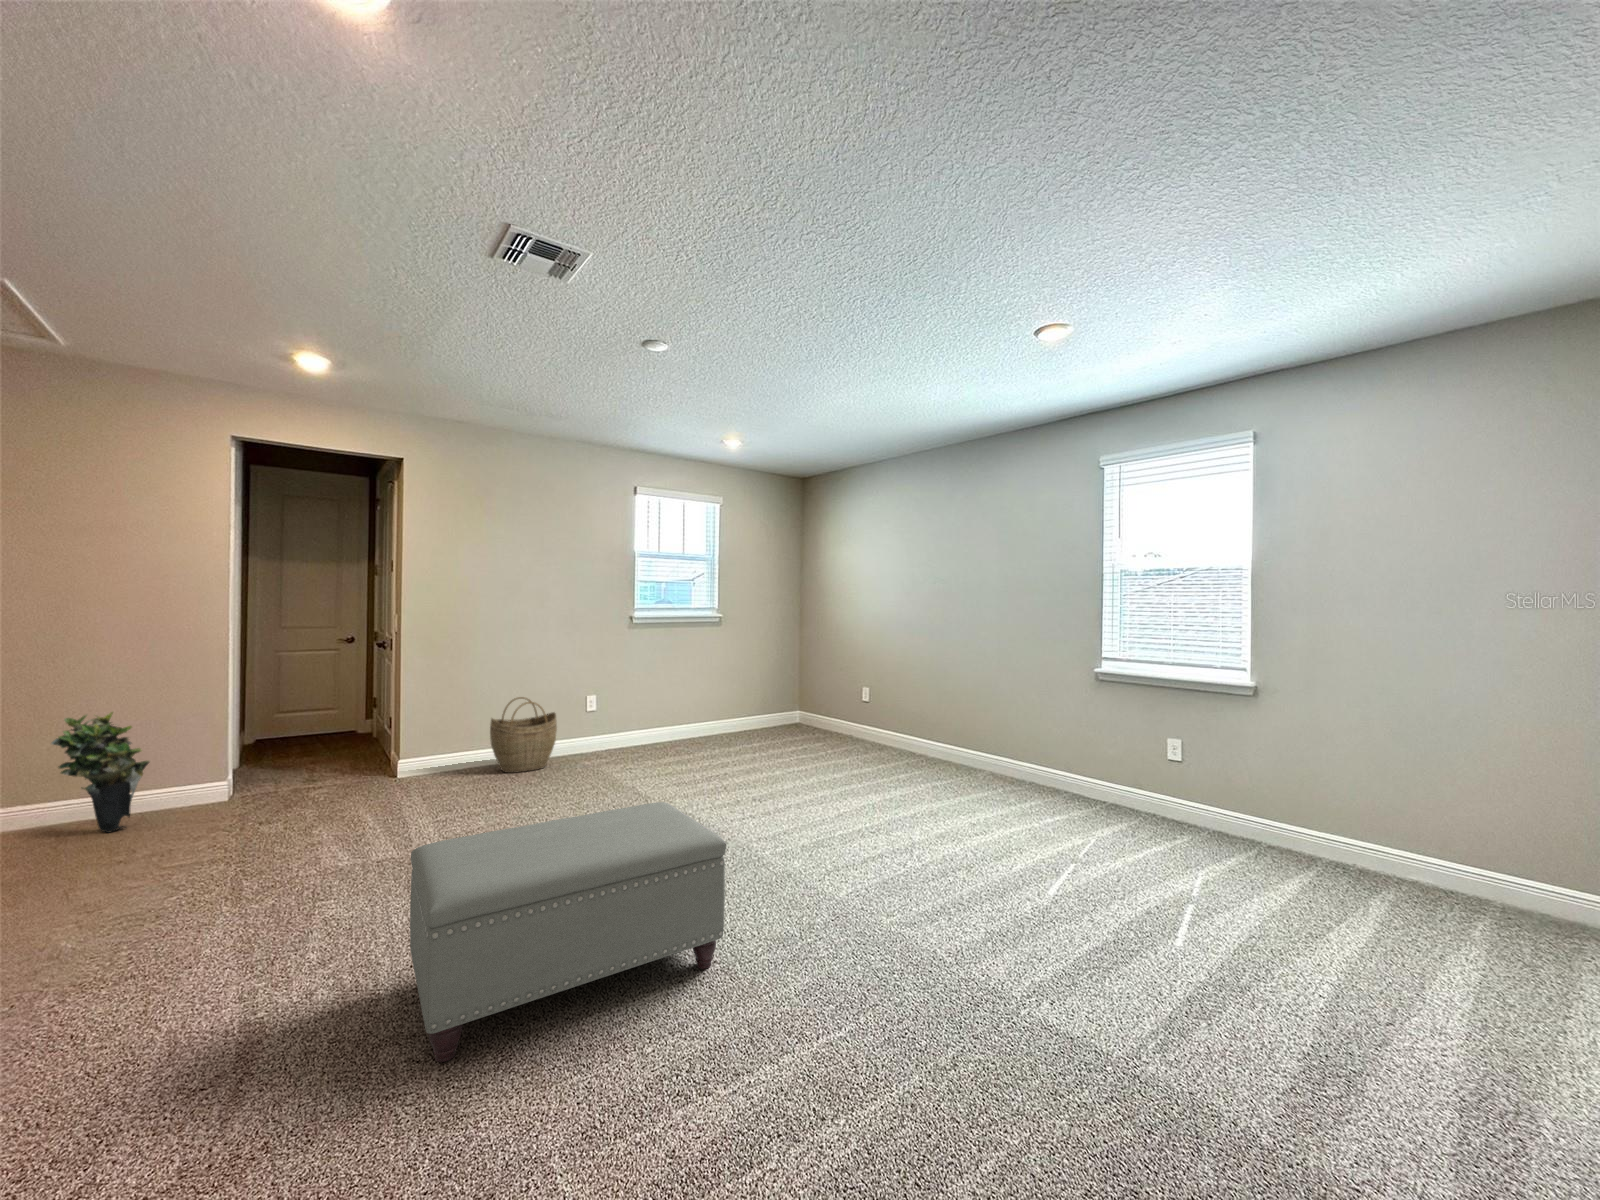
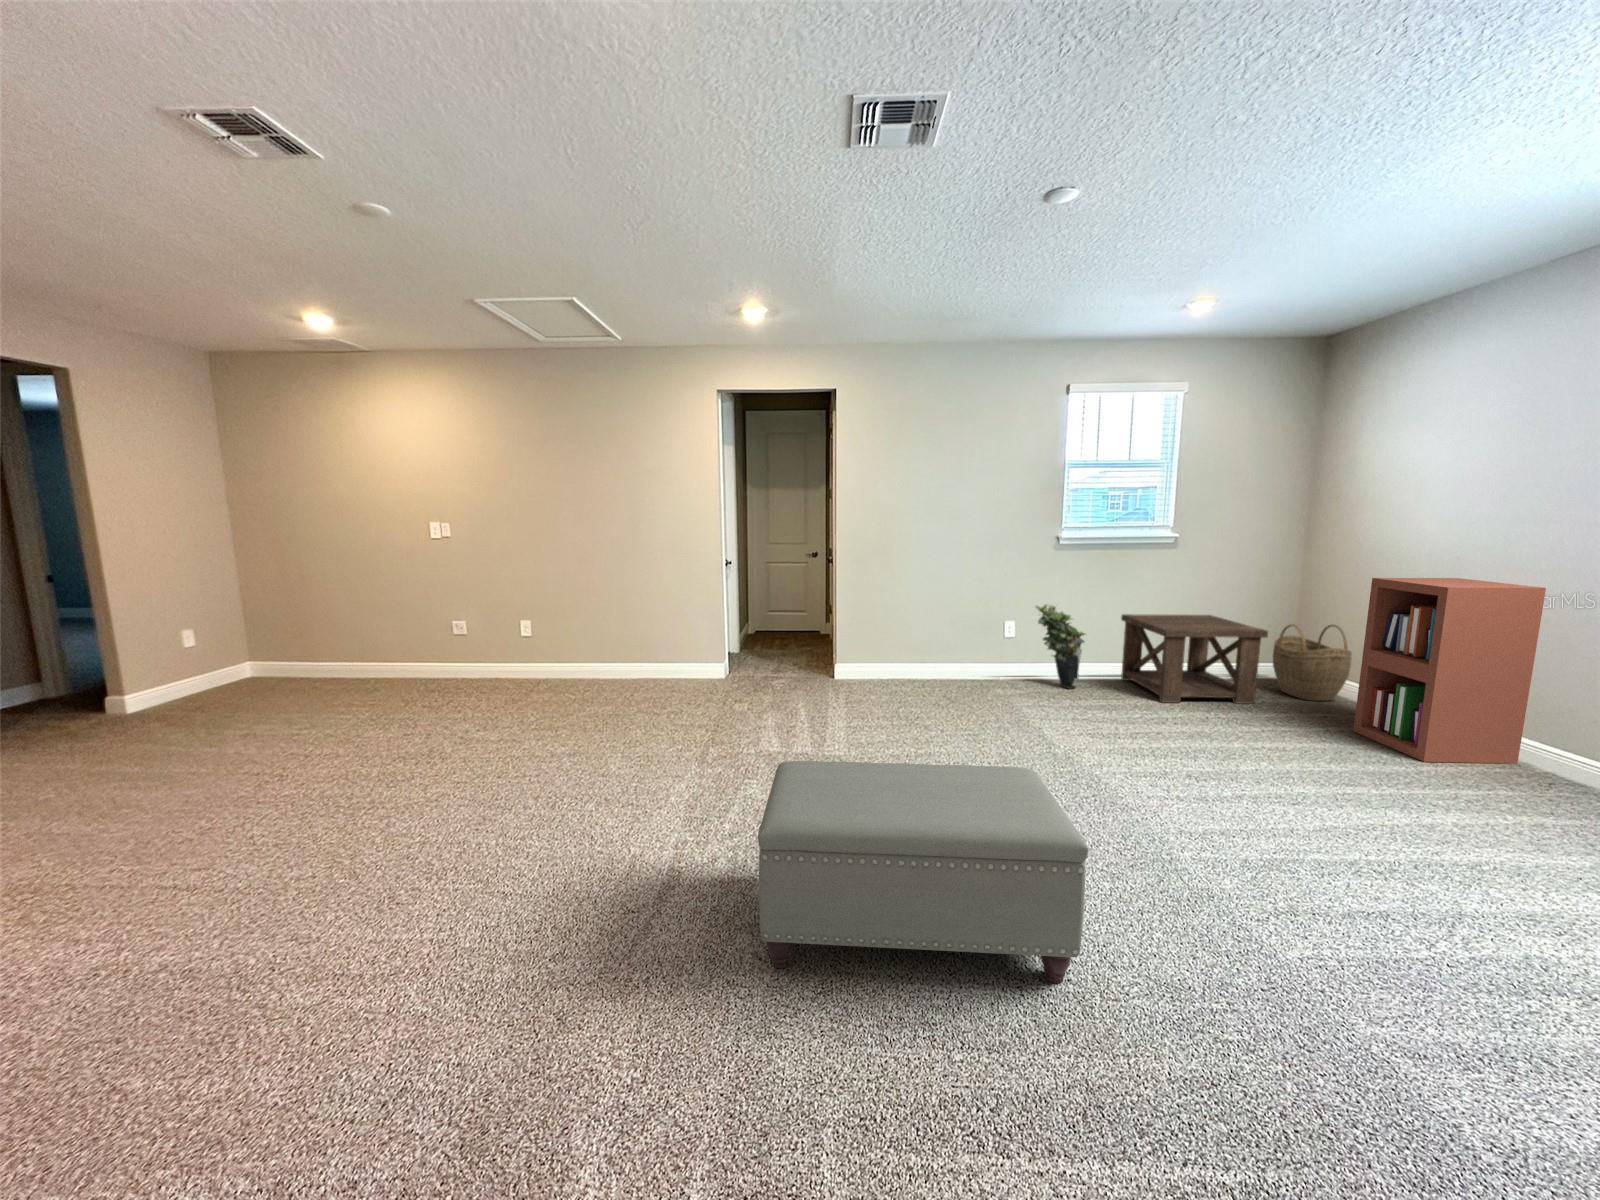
bookshelf: none [843,641,923,763] -> present [1353,578,1546,764]
side table: none [686,678,788,752] -> present [1121,614,1268,704]
woven basket: present [490,697,557,773] -> present [1273,624,1352,701]
potted plant: present [52,712,149,833] -> present [1036,604,1085,689]

